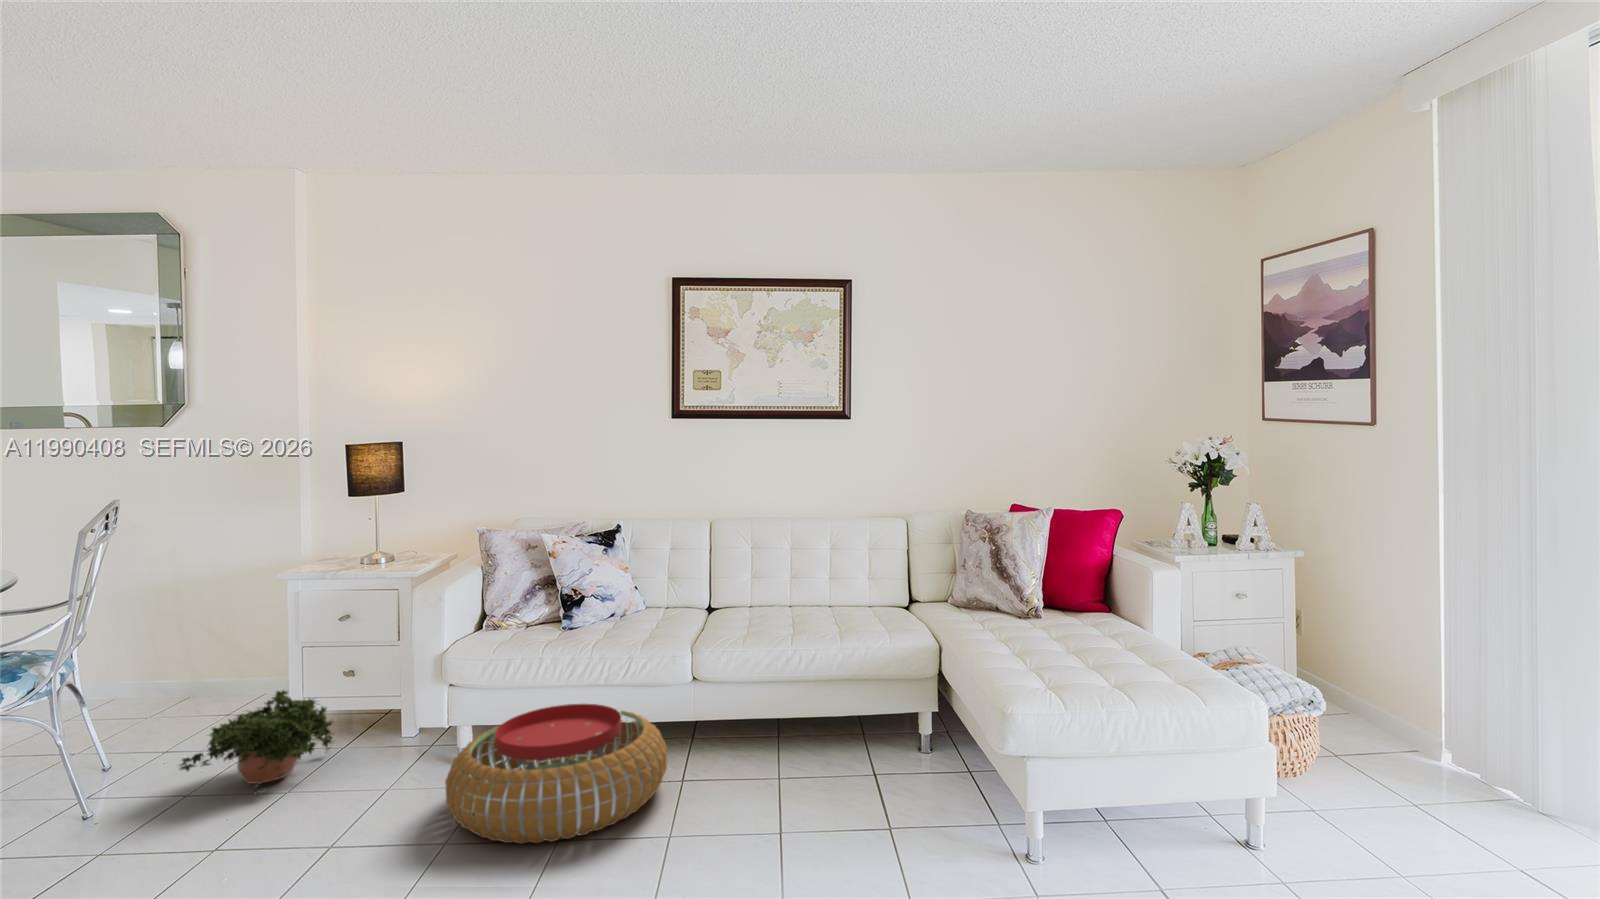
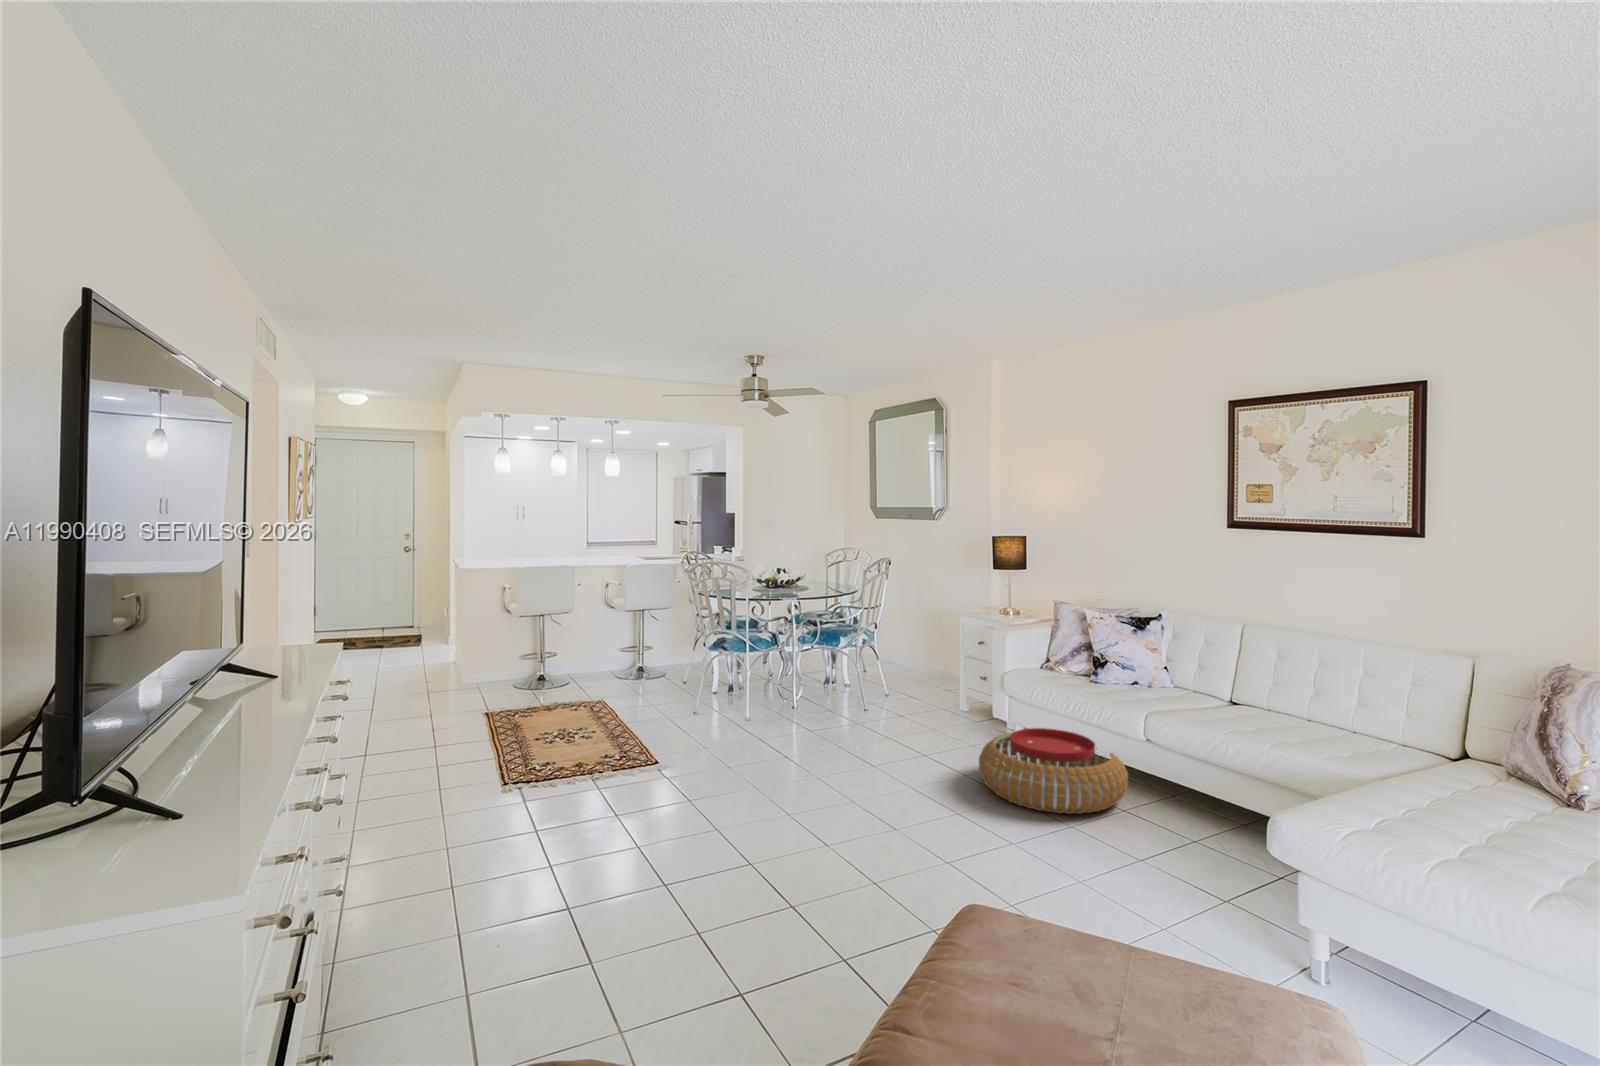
potted plant: present [180,690,333,795] -> none [895,676,973,730]

